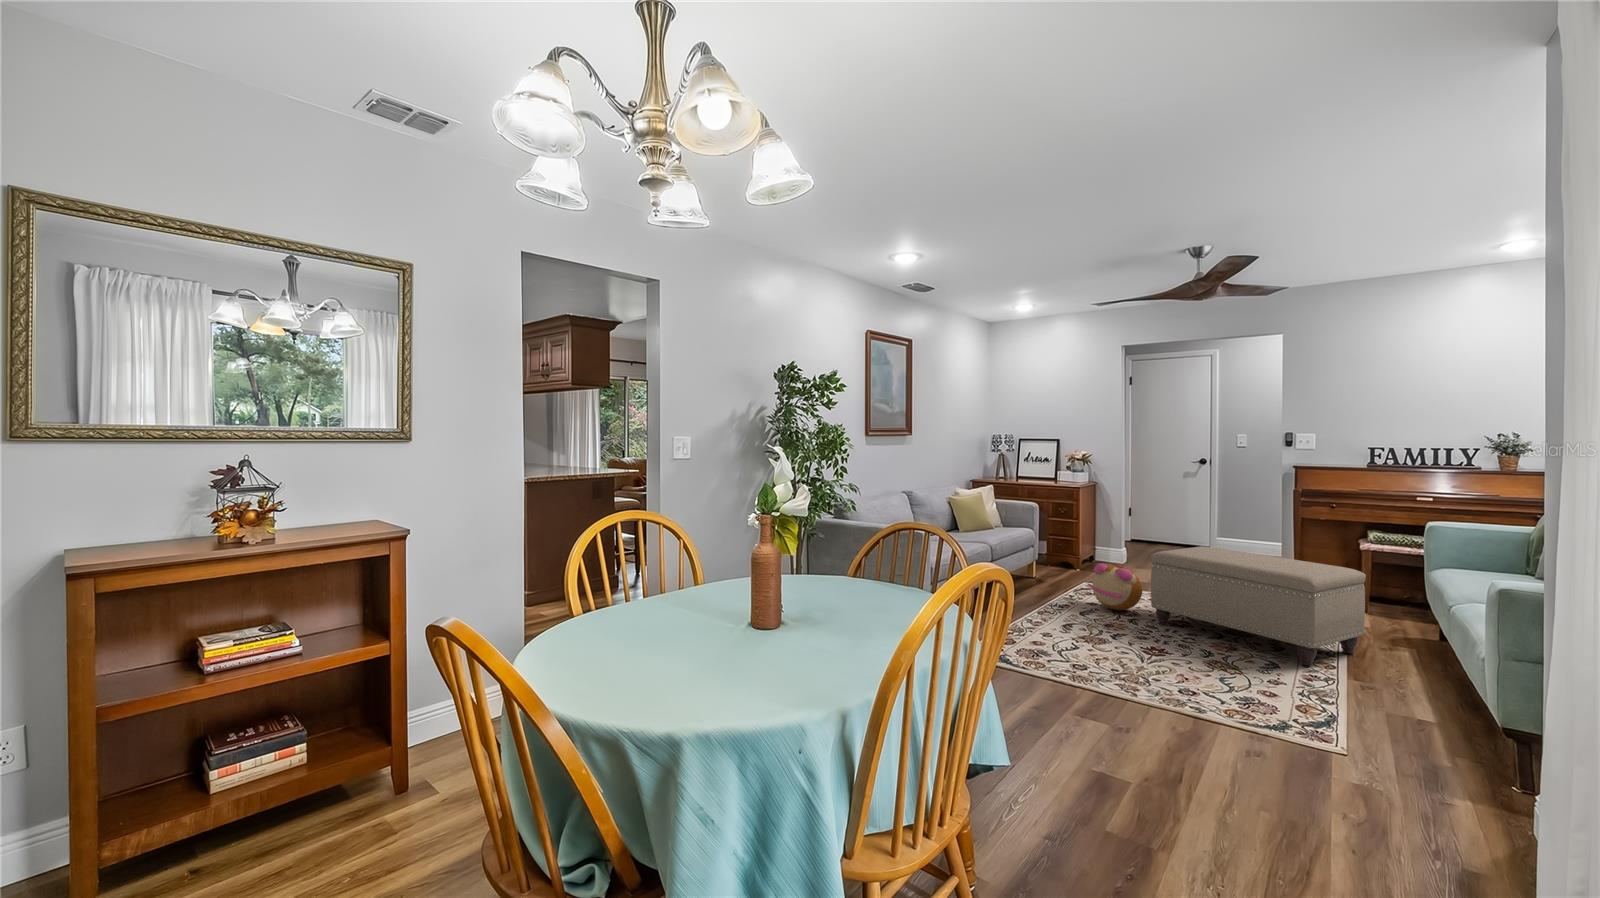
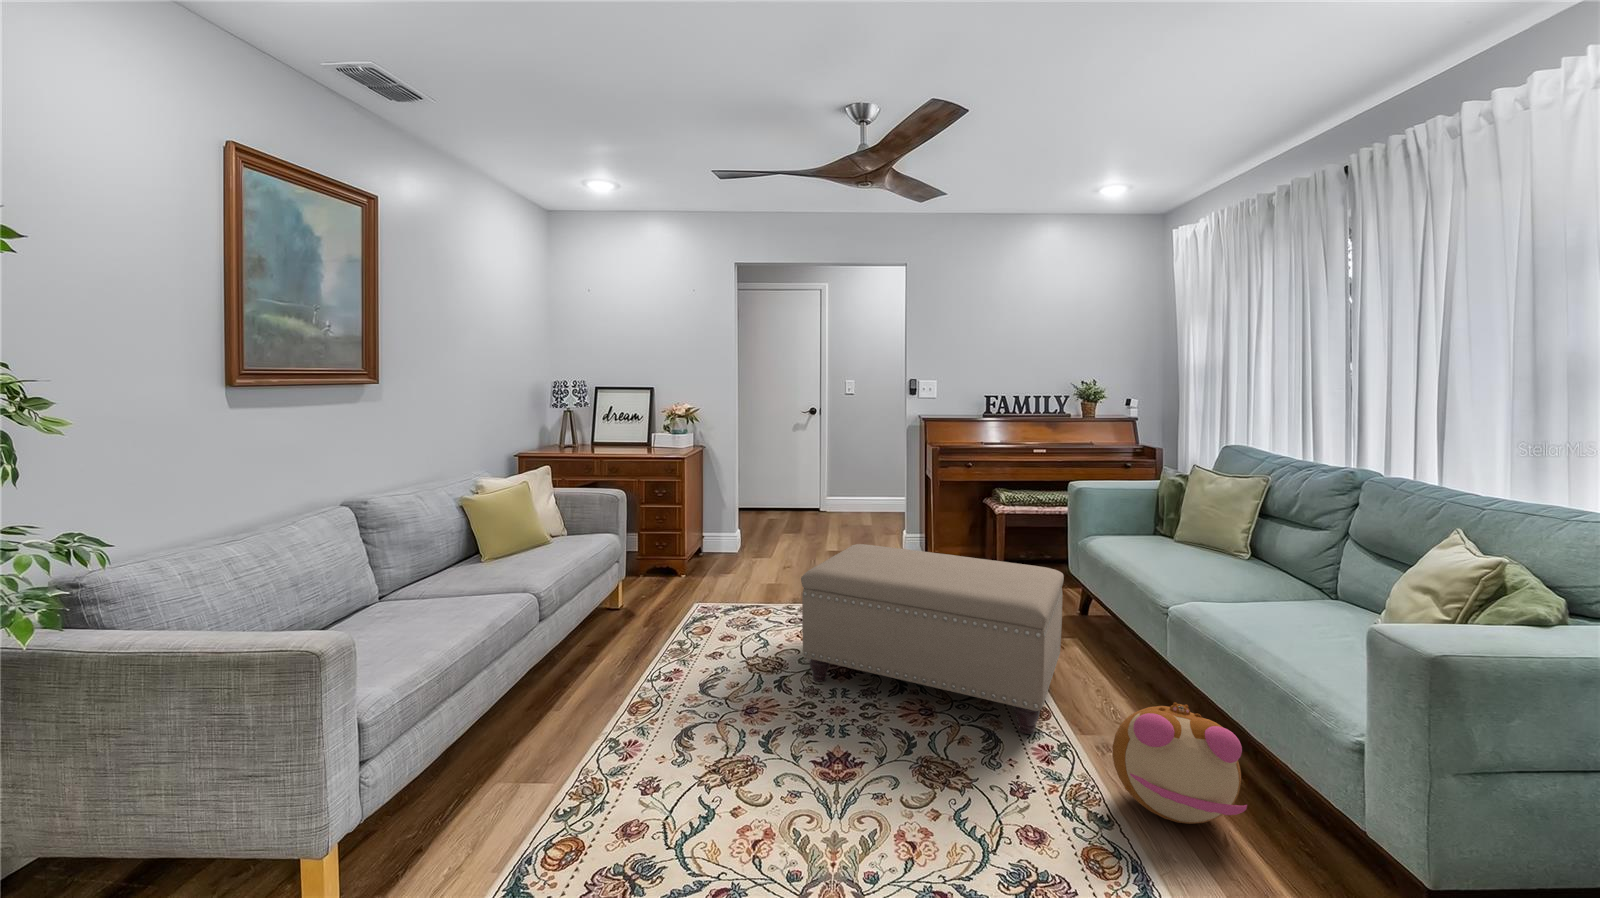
plush toy: present [1087,563,1142,610] -> present [1112,702,1247,824]

